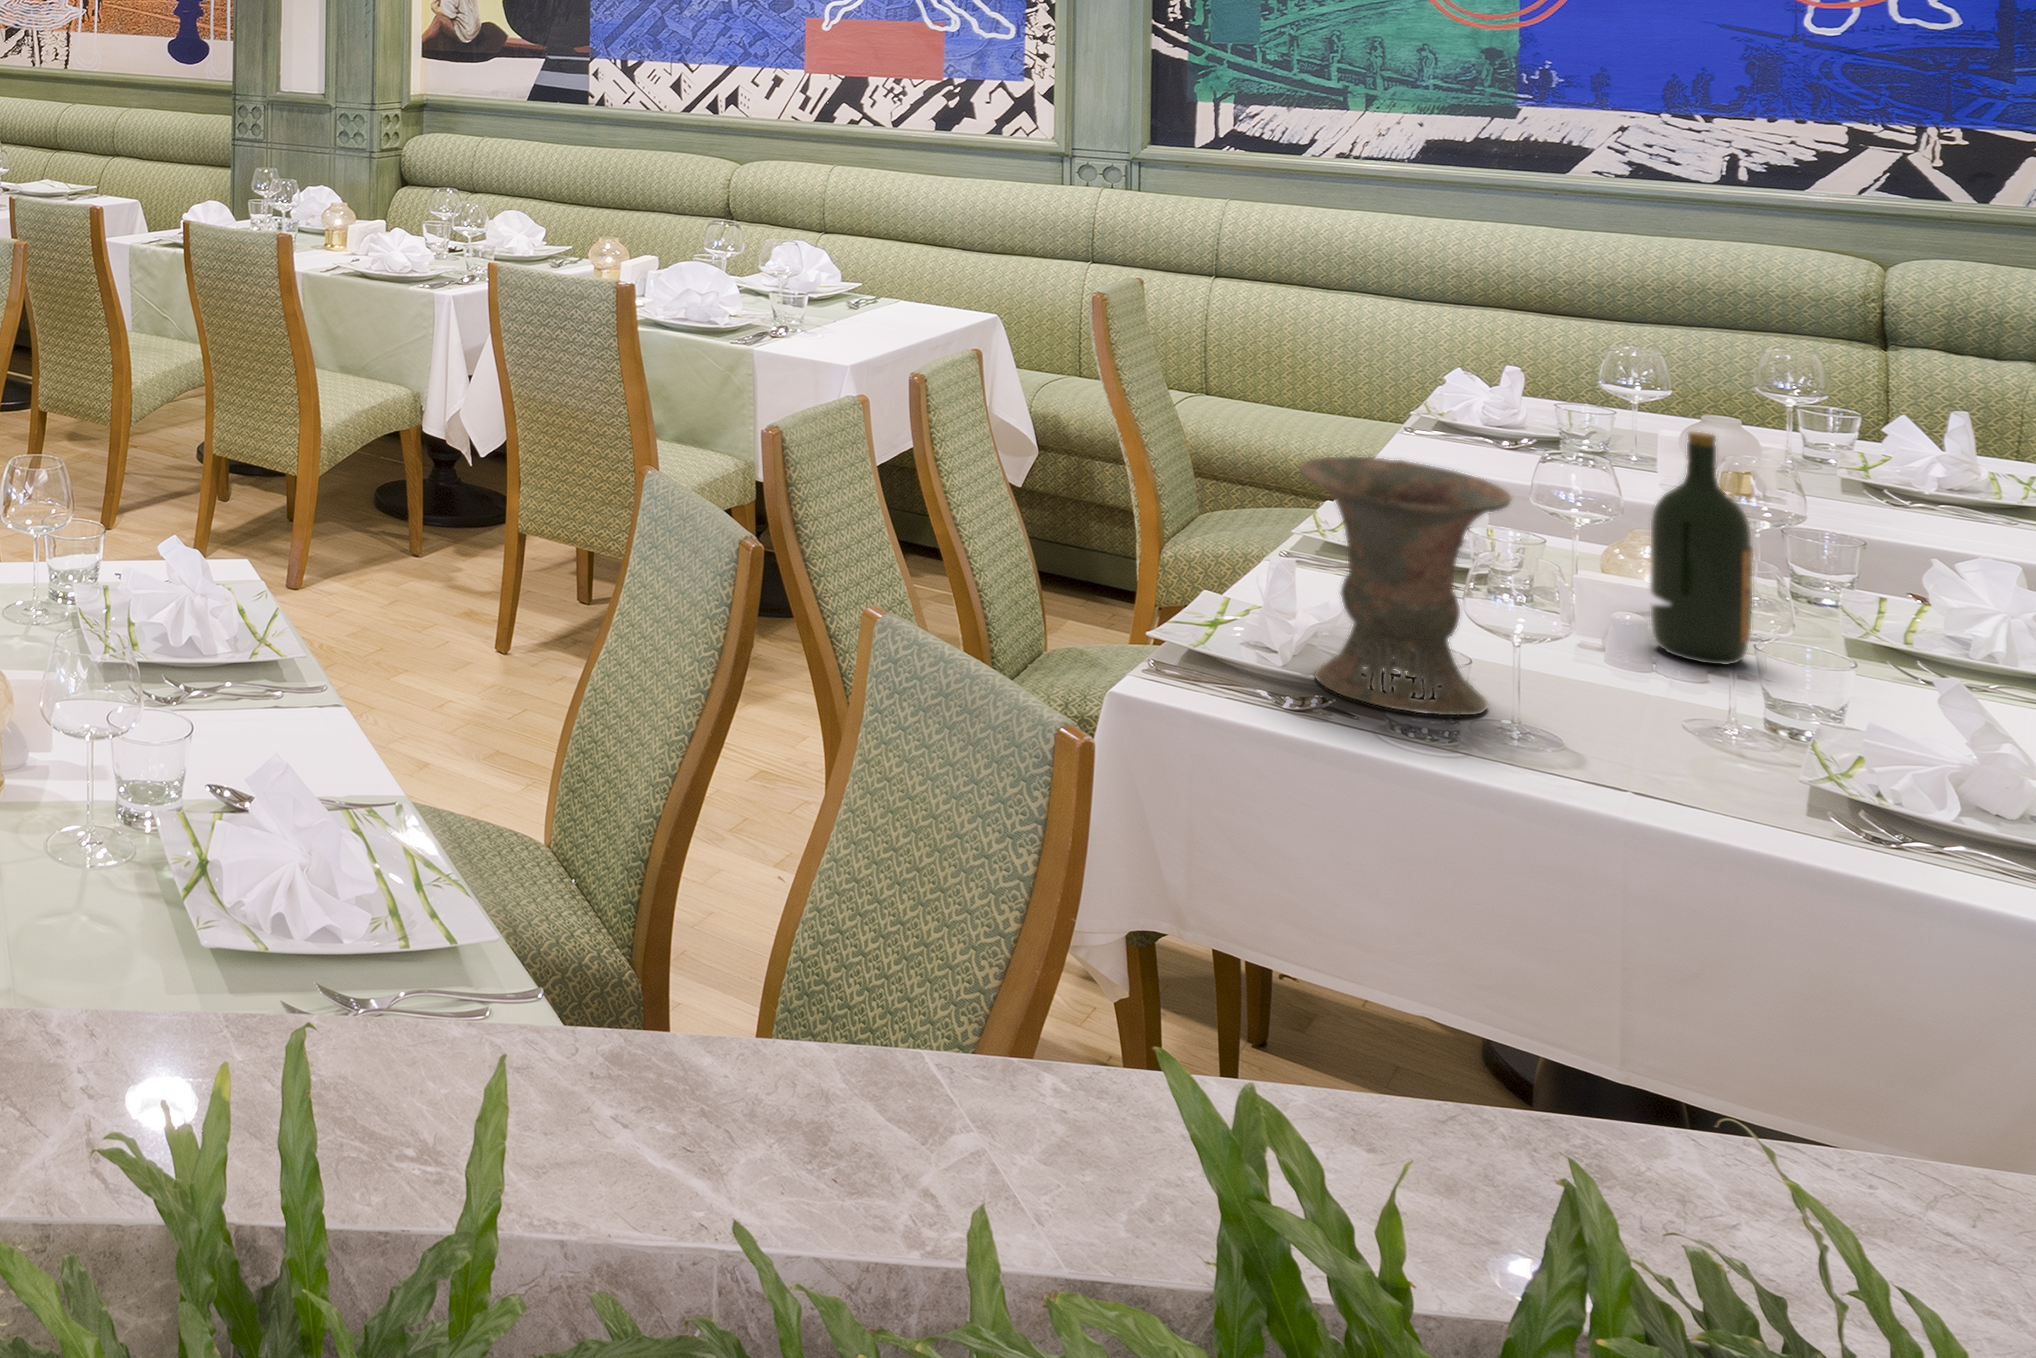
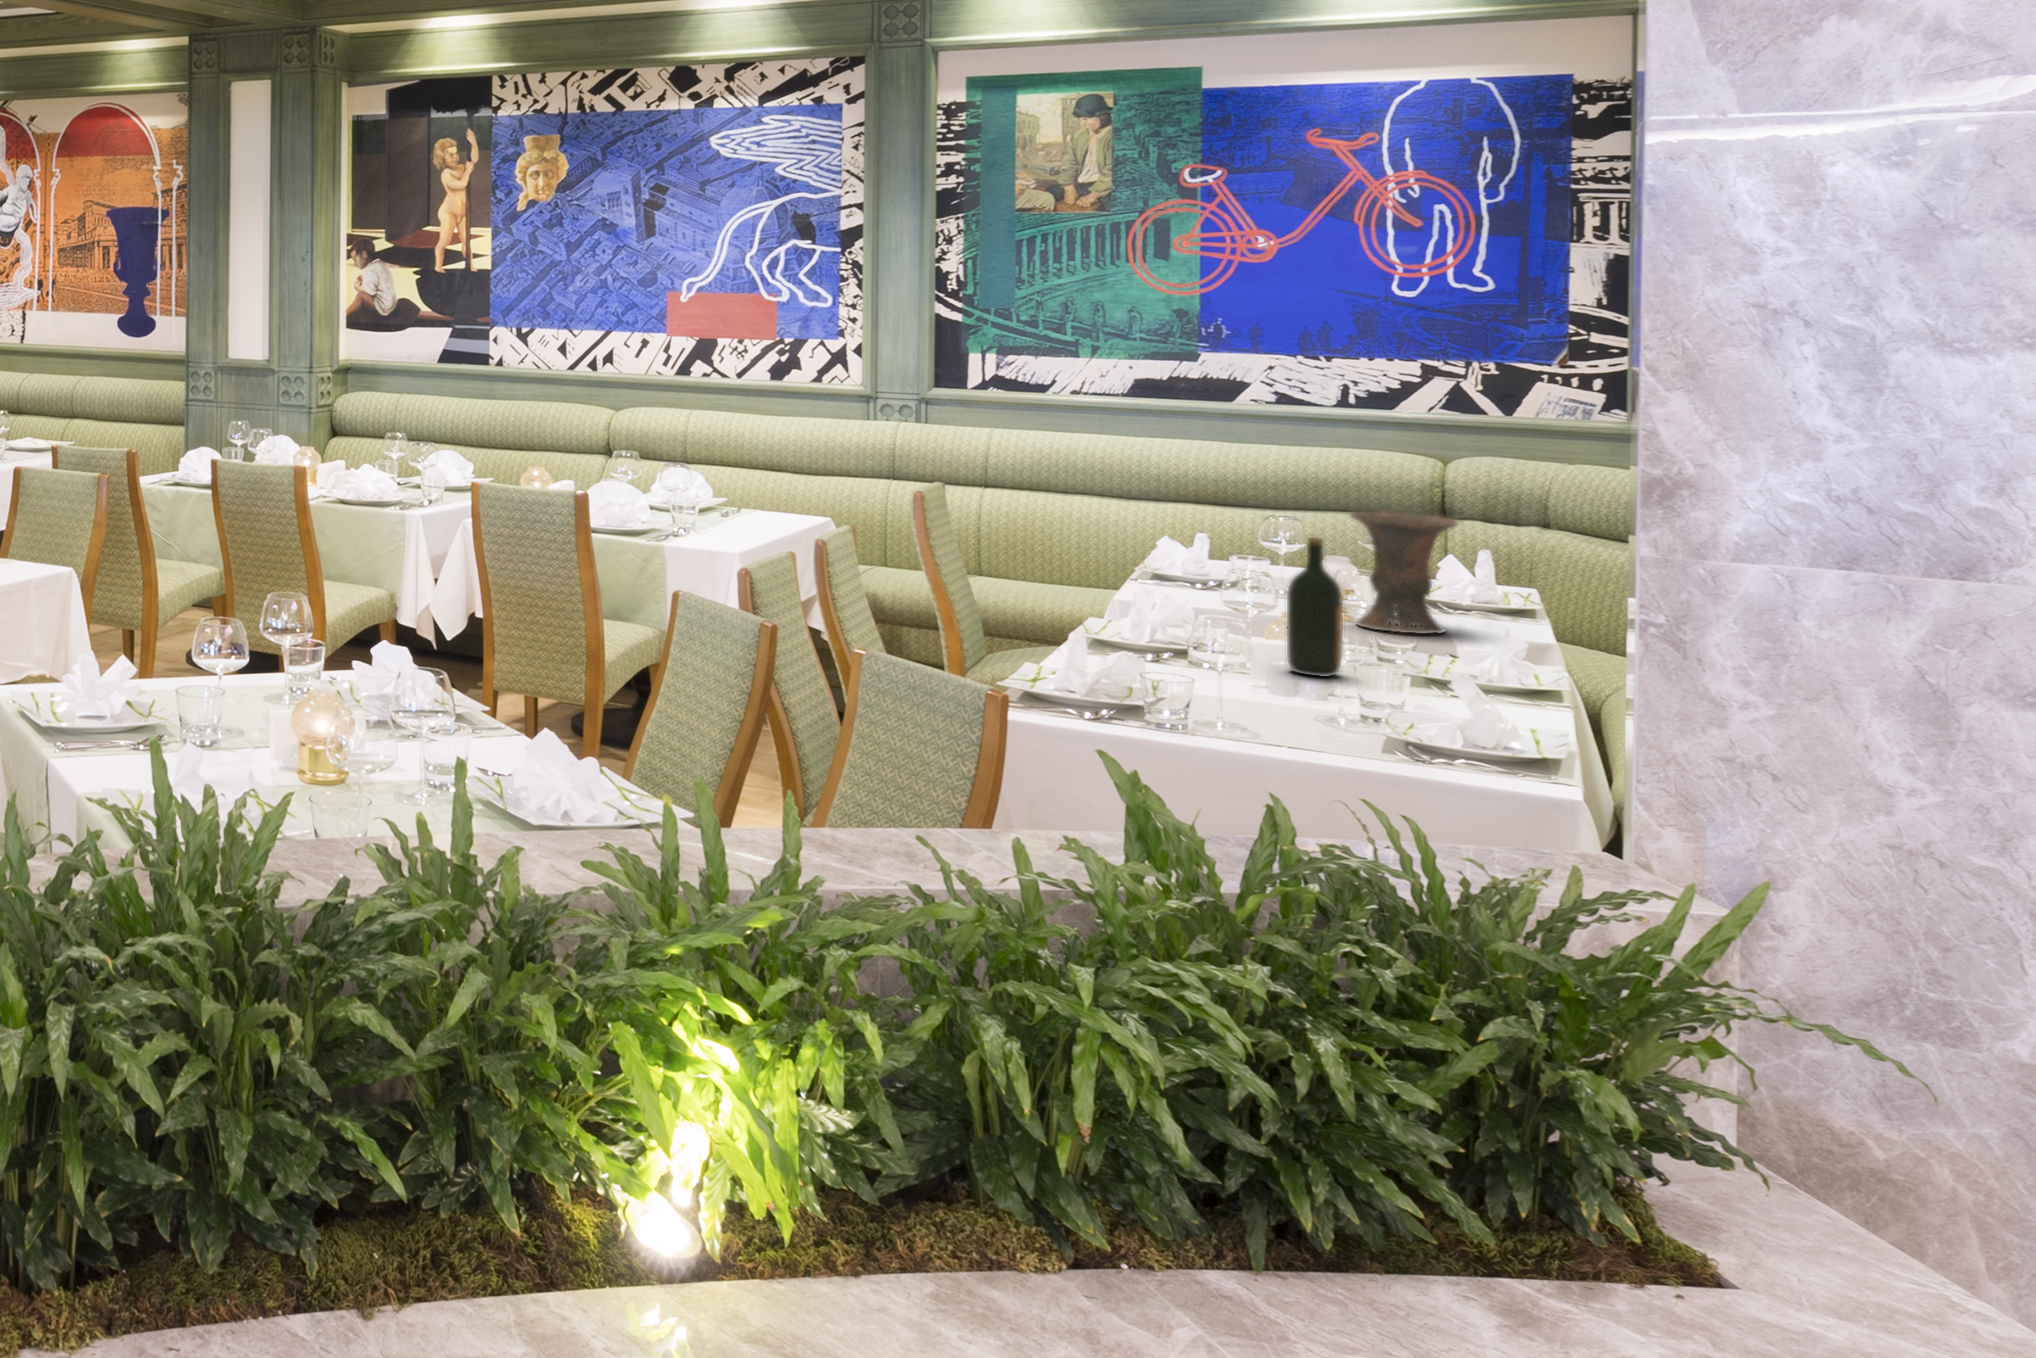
vase: present [1300,456,1511,715] -> present [1350,510,1457,634]

